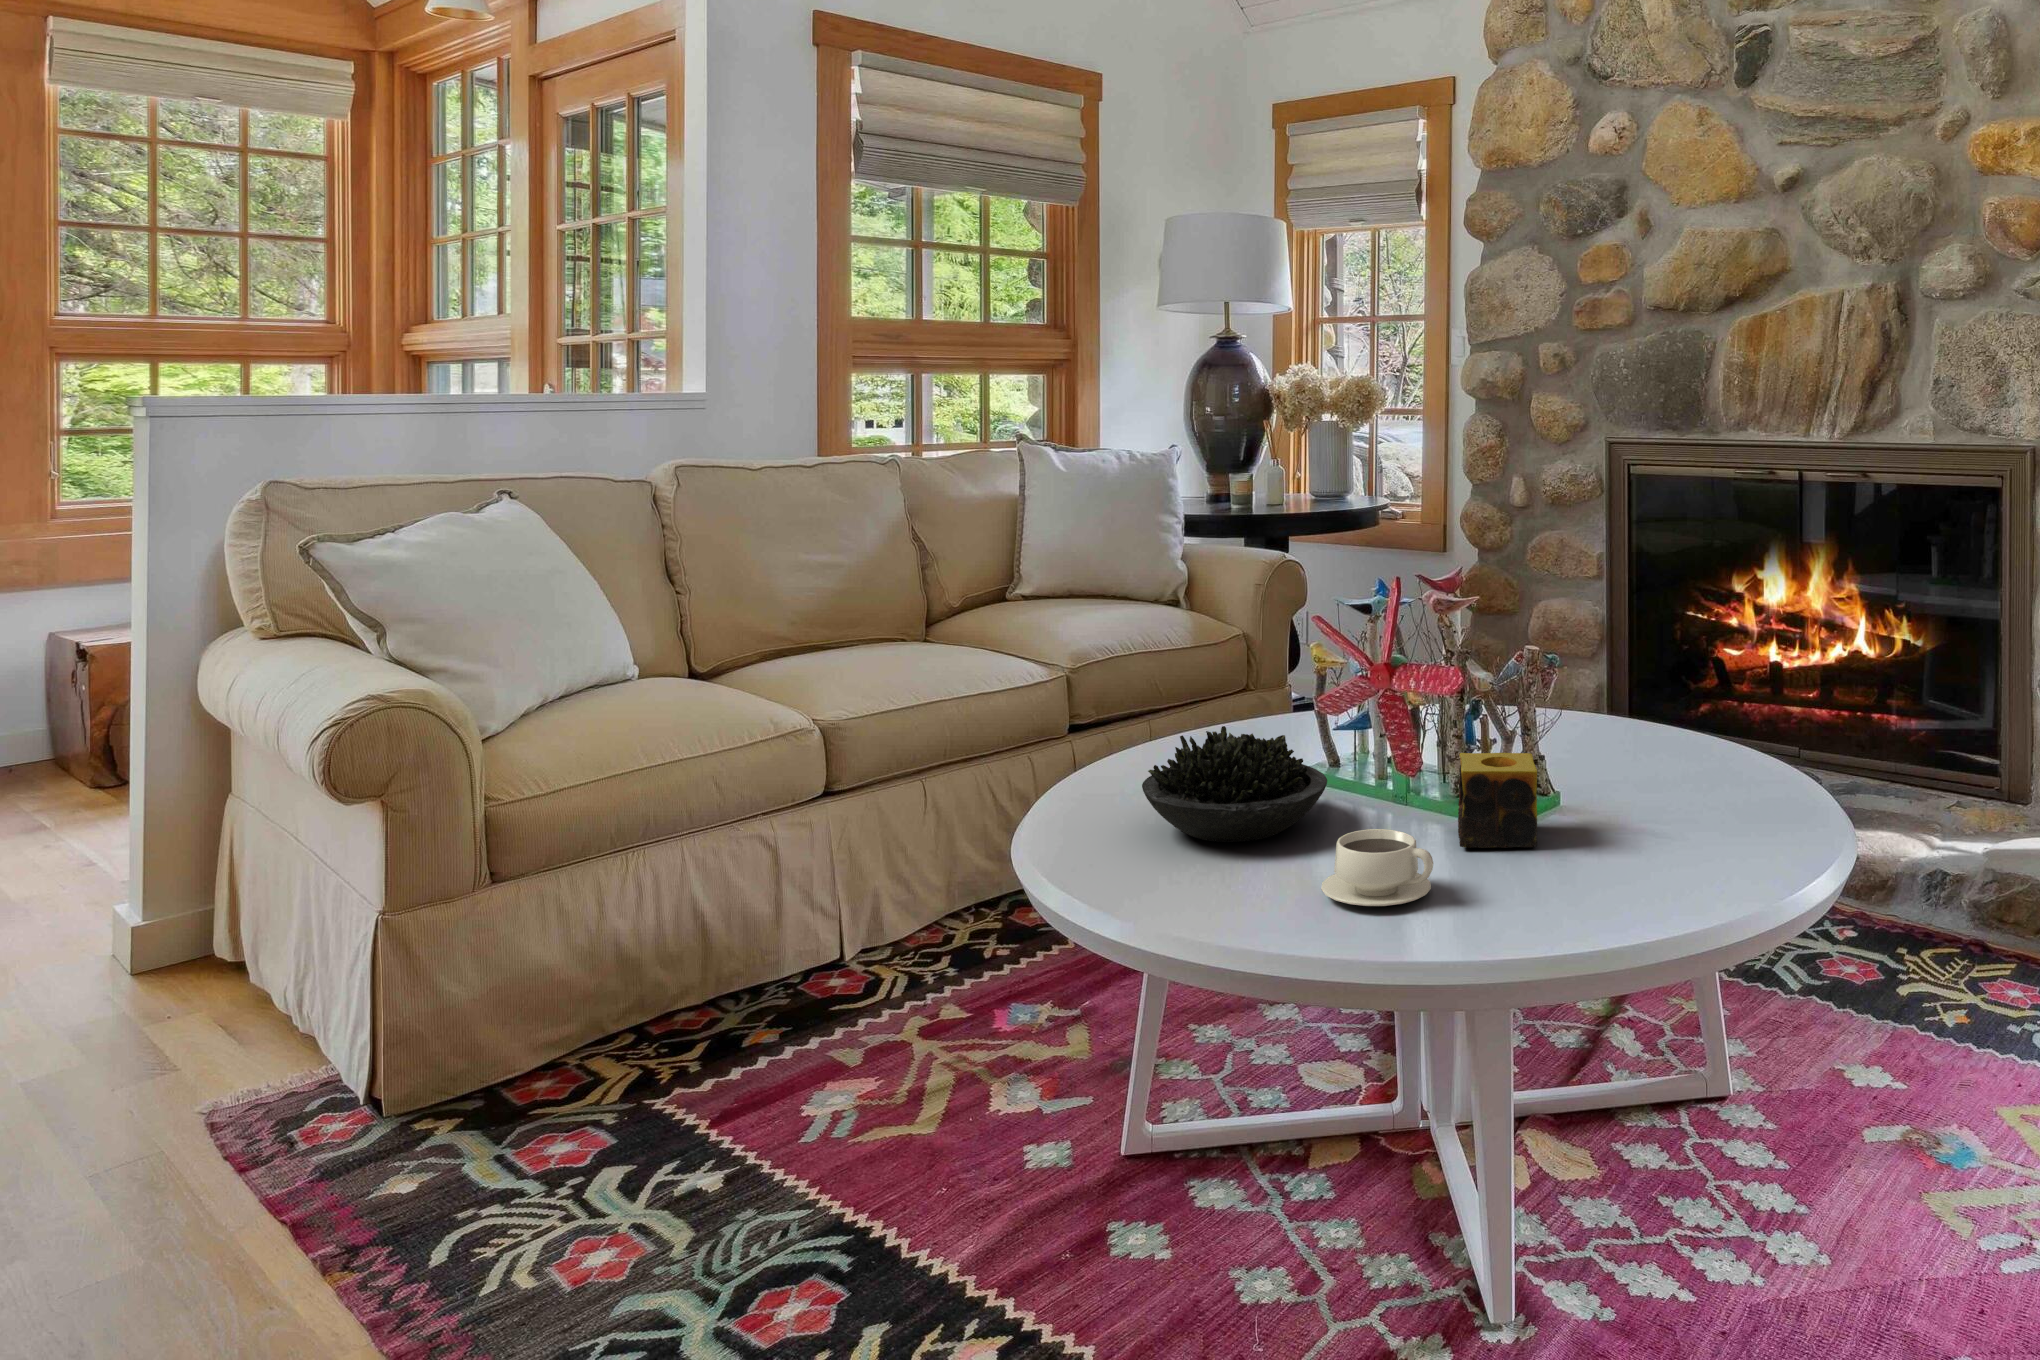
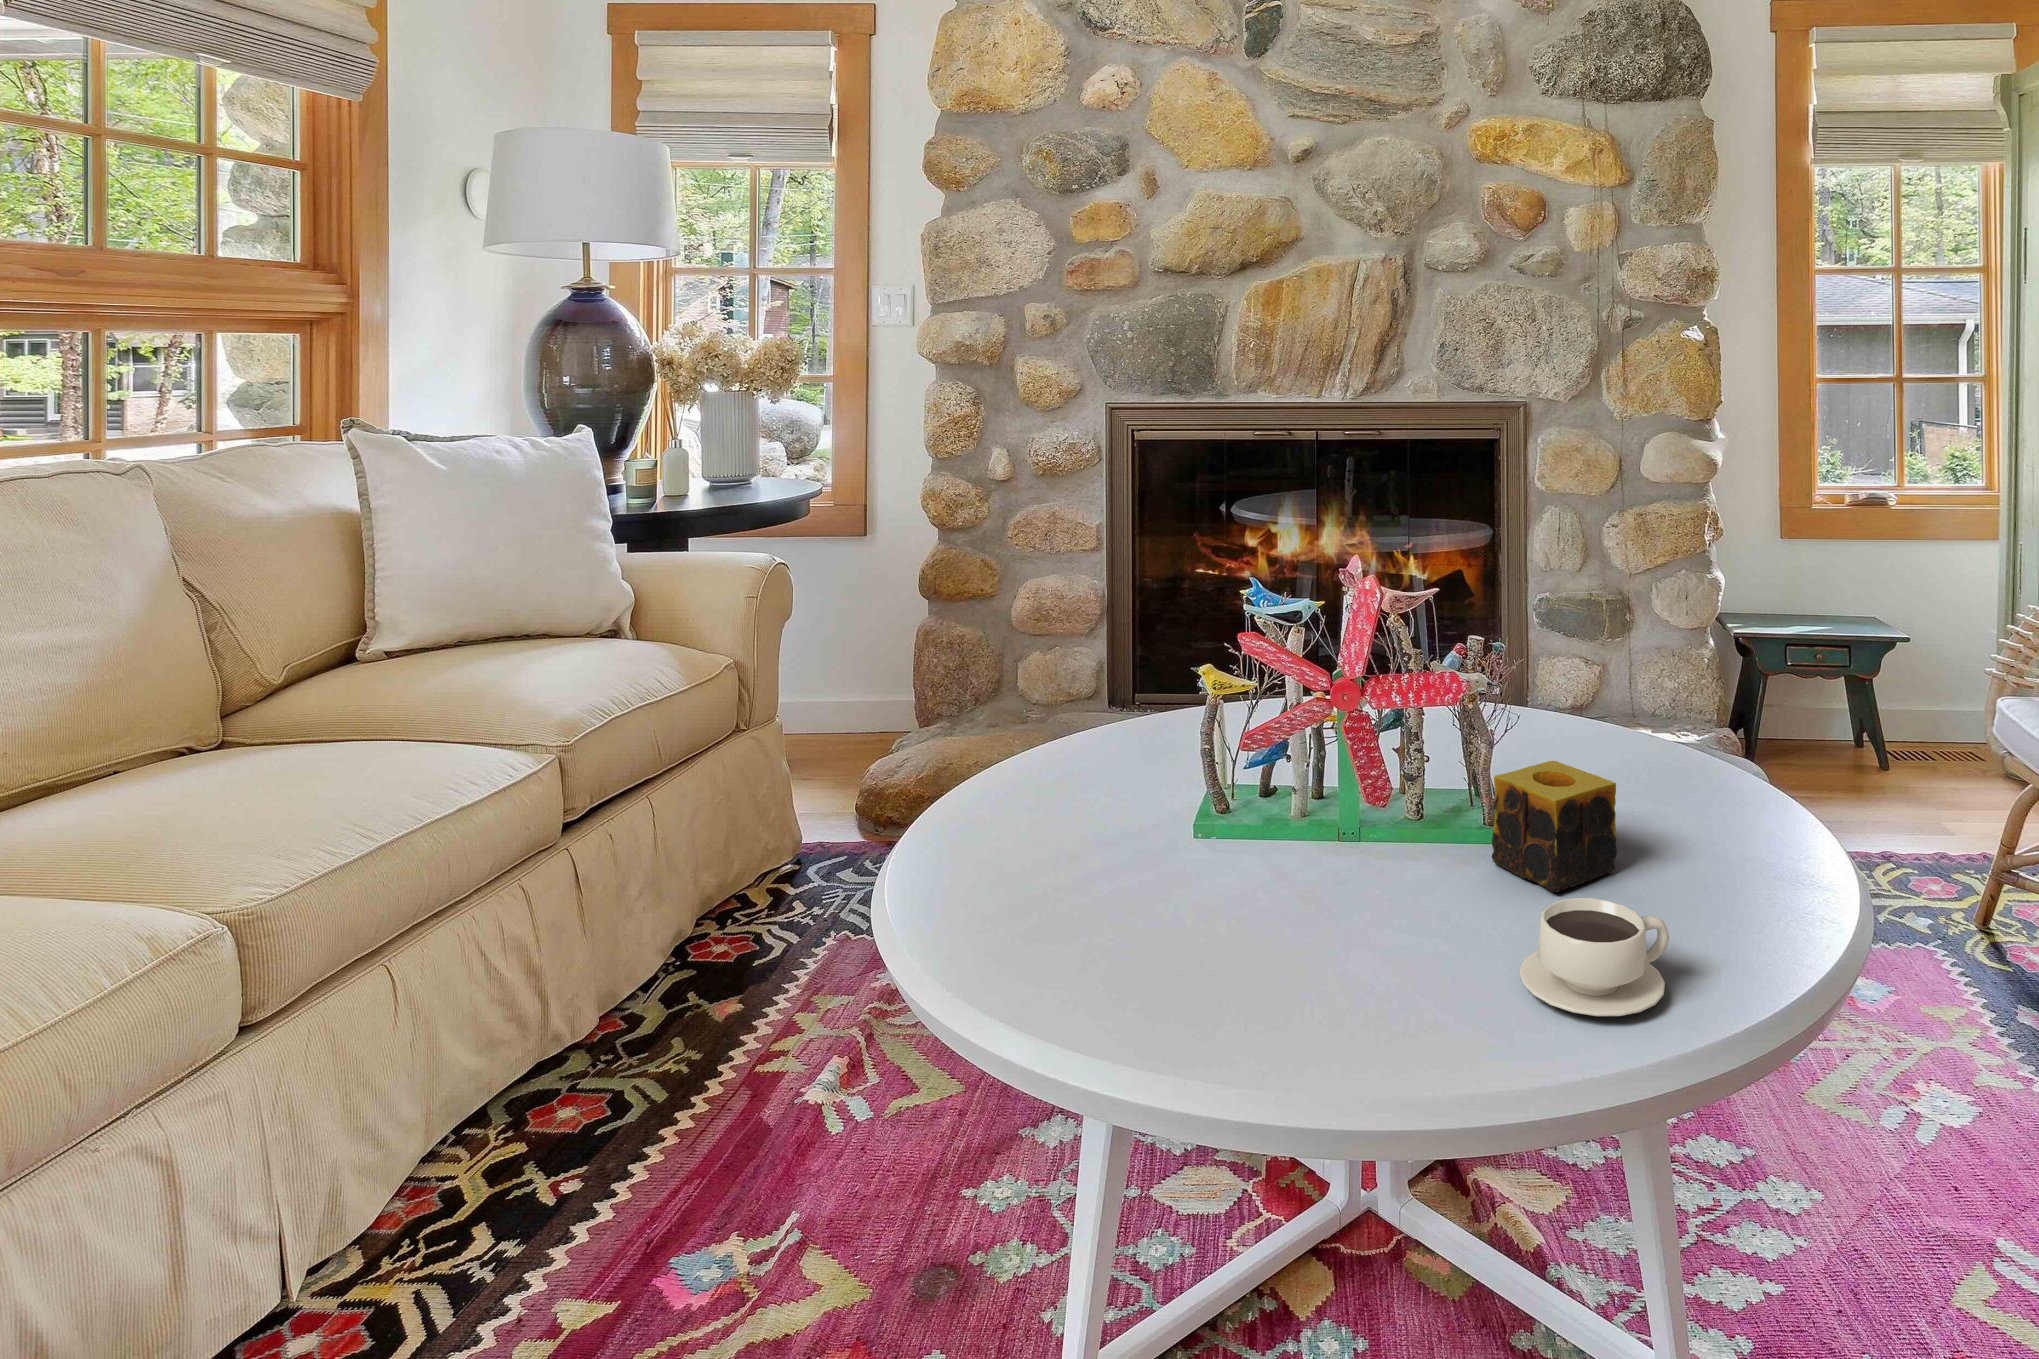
succulent plant: present [1142,726,1327,842] -> none [1137,794,1389,970]

